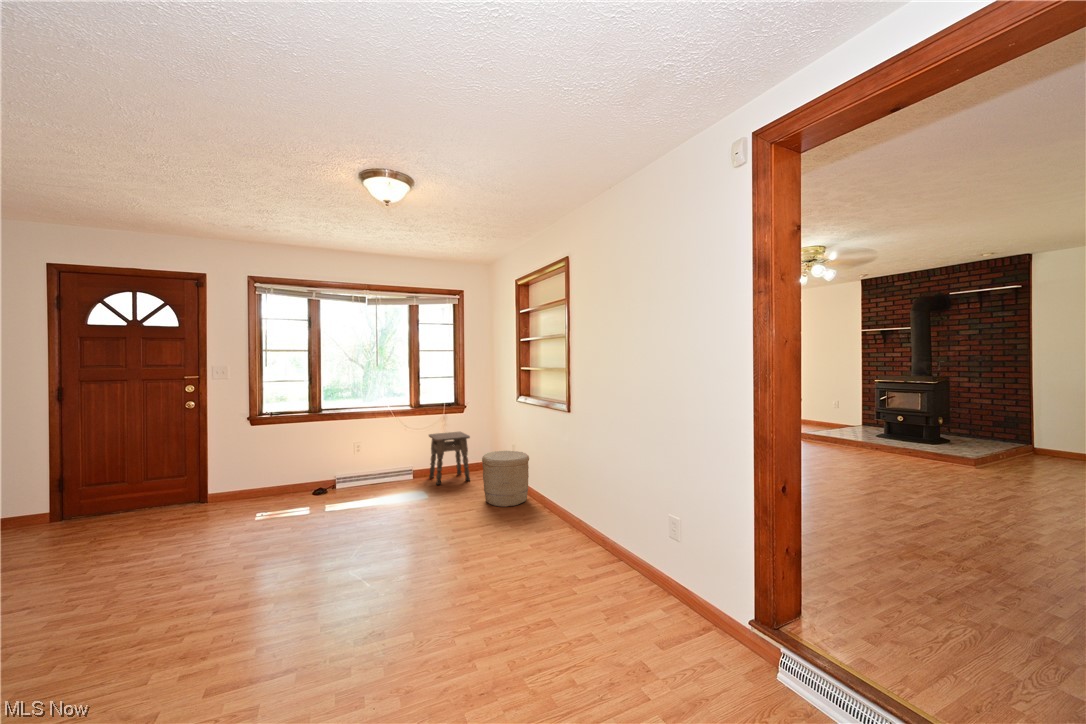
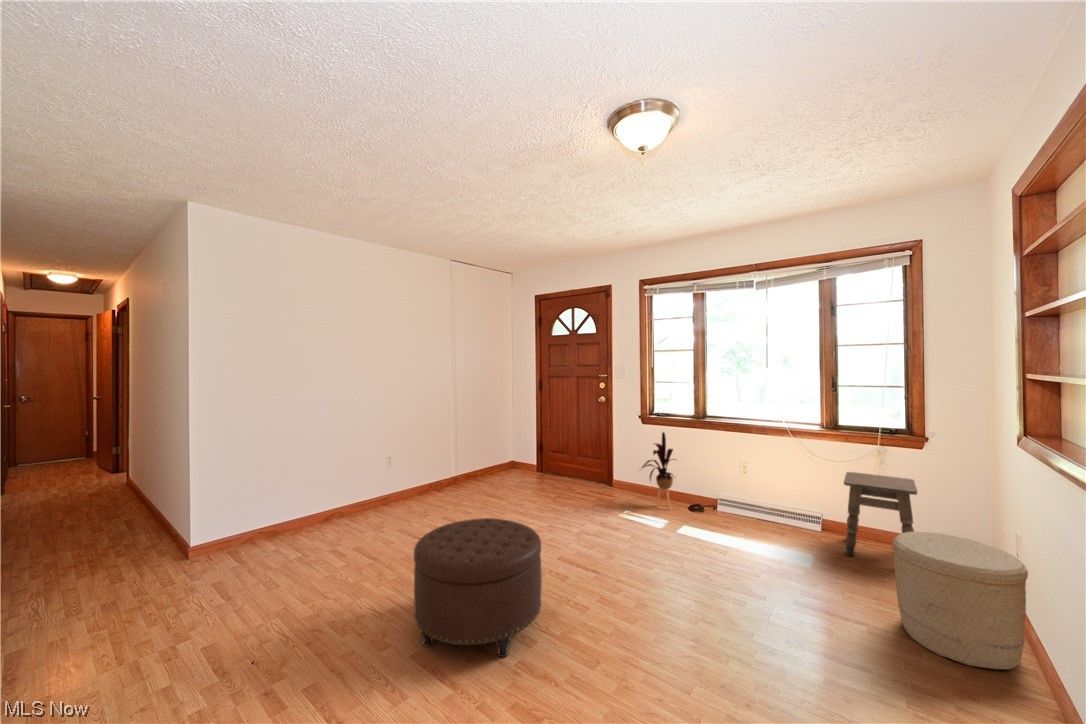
house plant: none [262,428,307,502] -> present [642,432,675,509]
ottoman: none [177,524,330,672] -> present [414,518,542,657]

